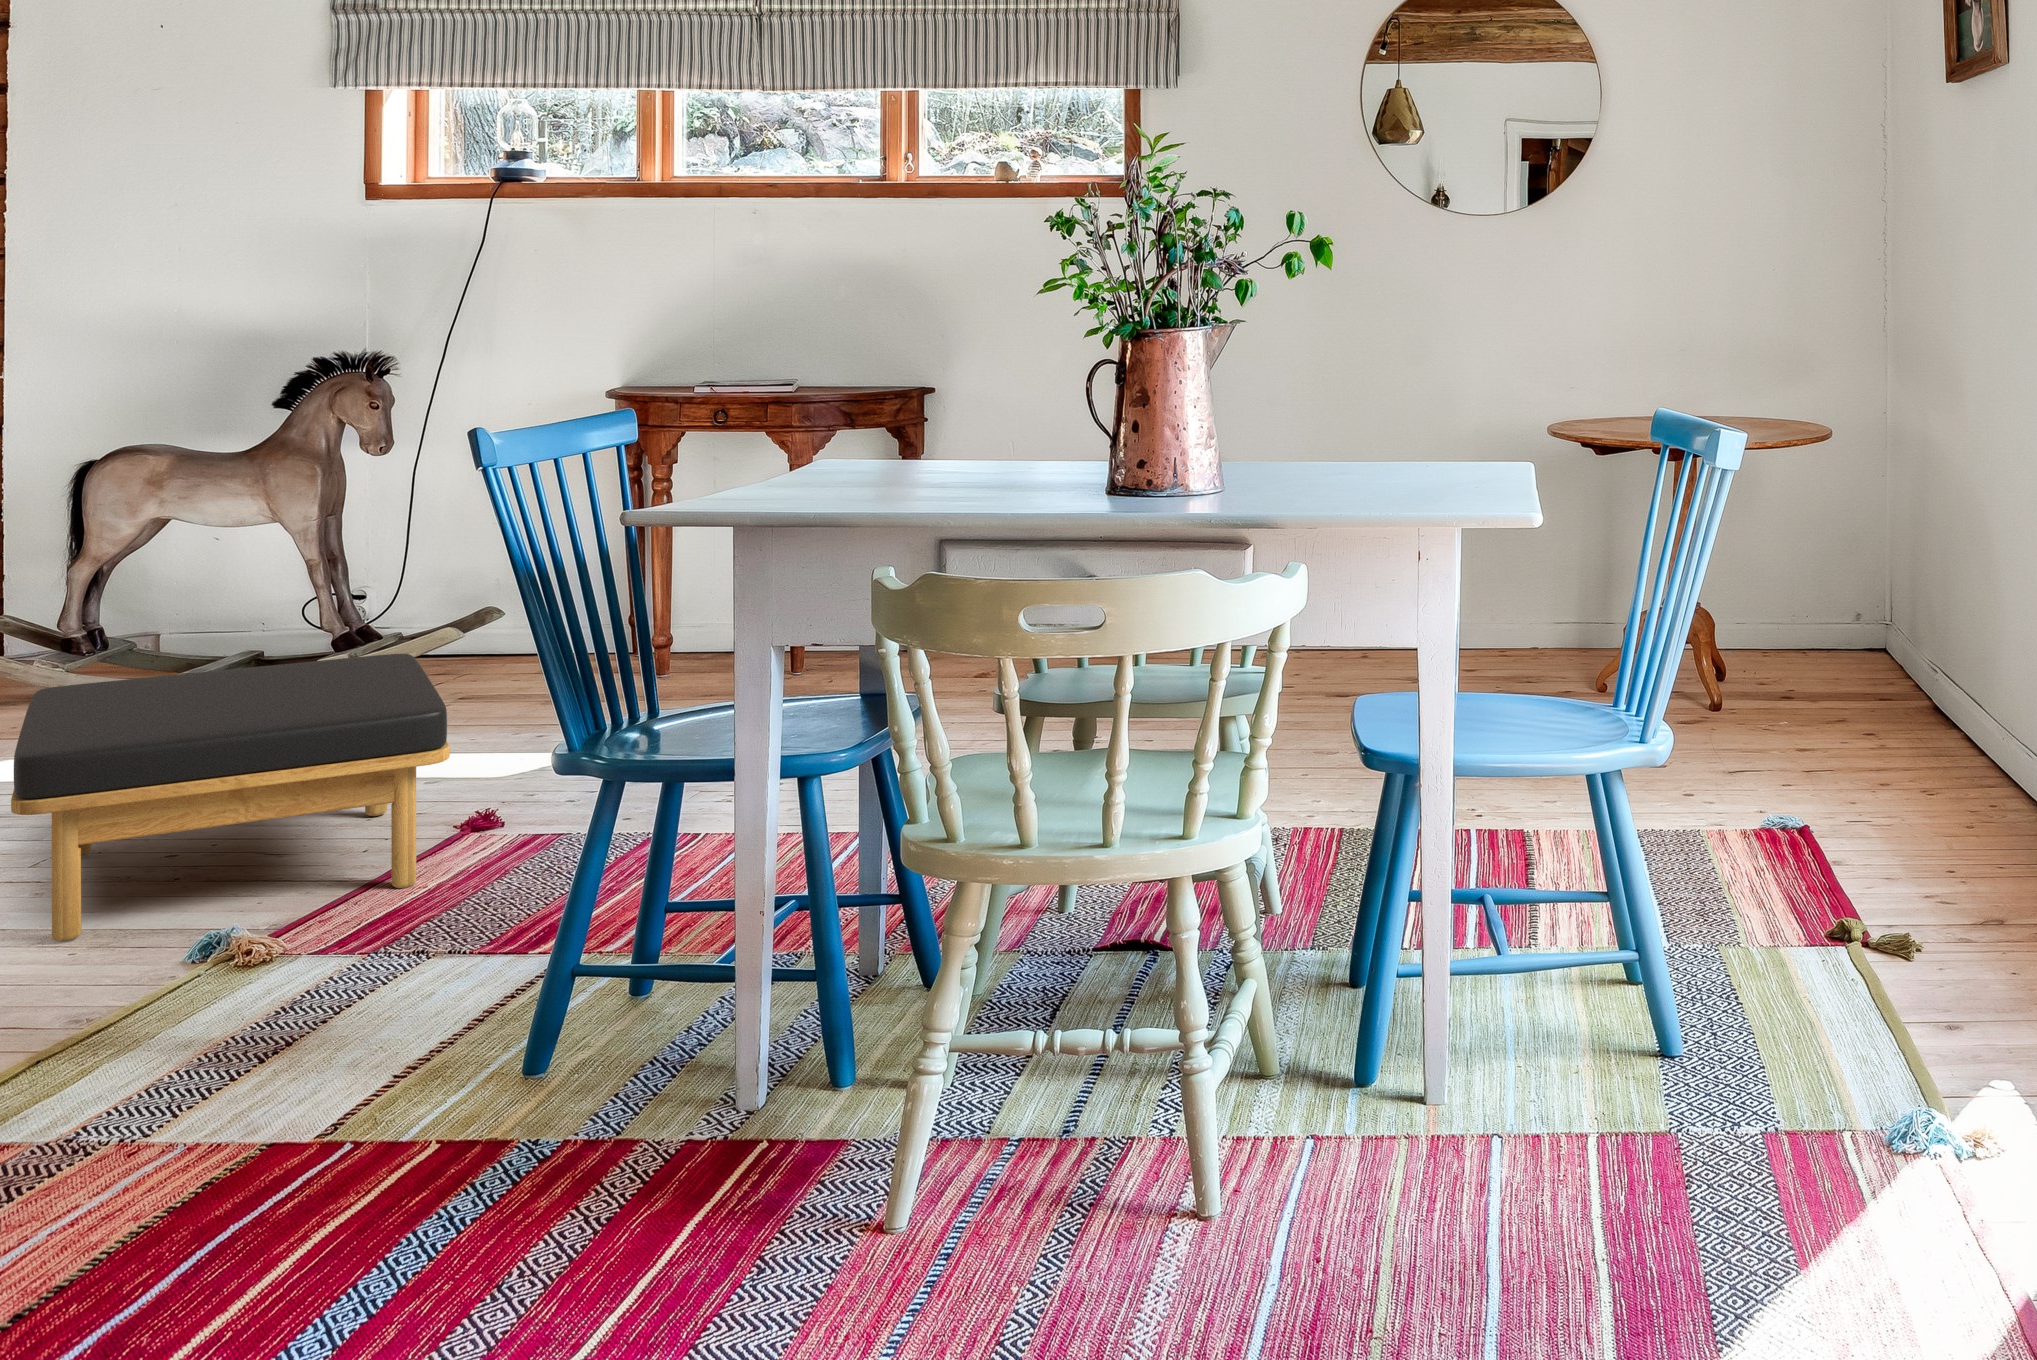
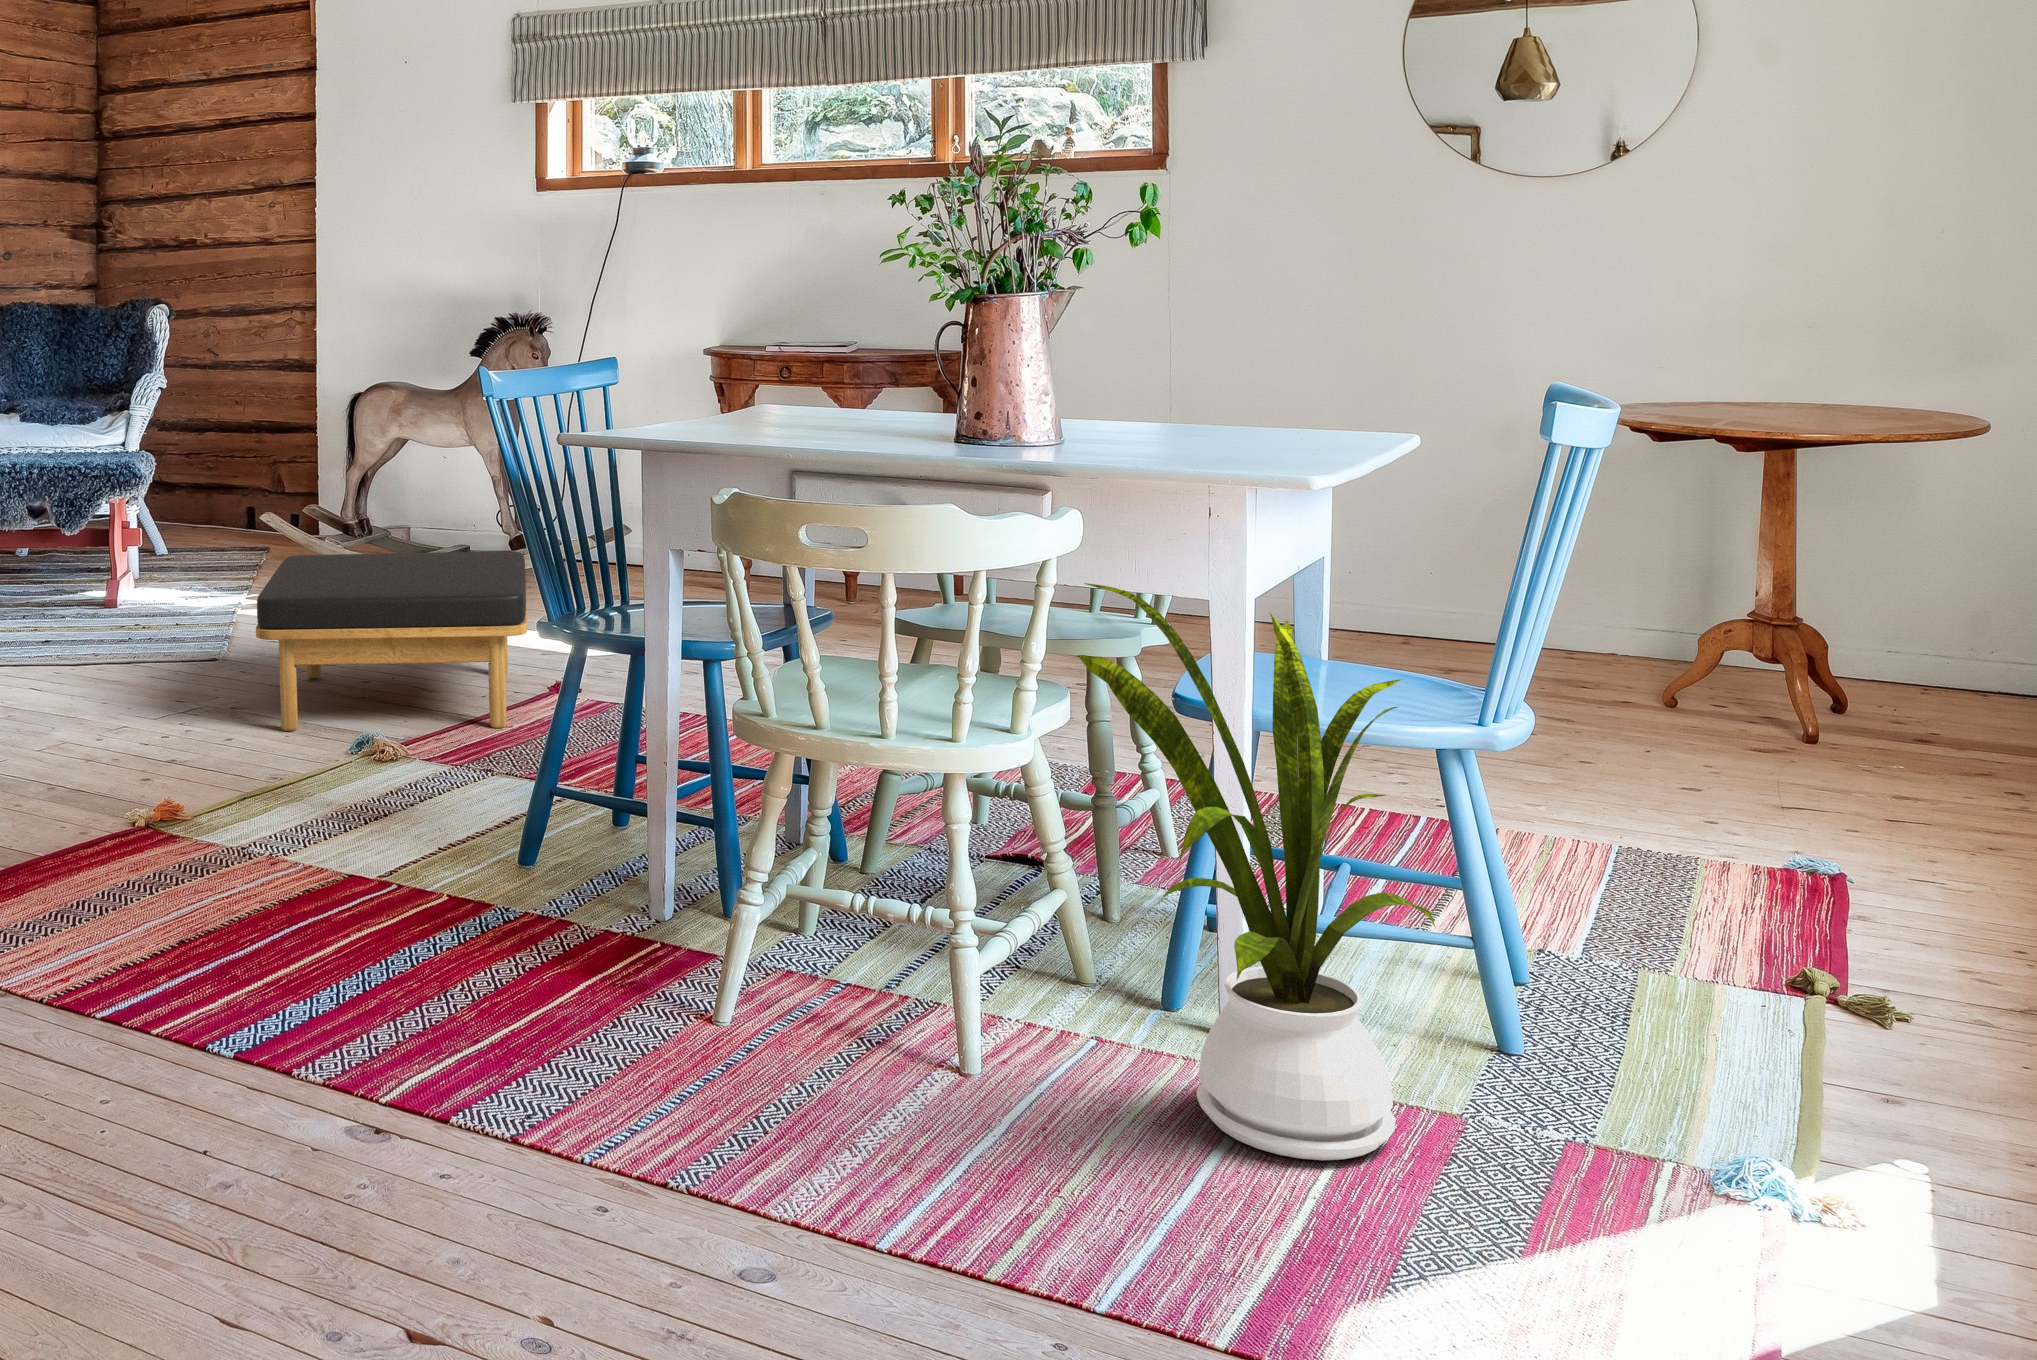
house plant: none [1332,637,1679,1224] -> present [1076,583,1435,1160]

